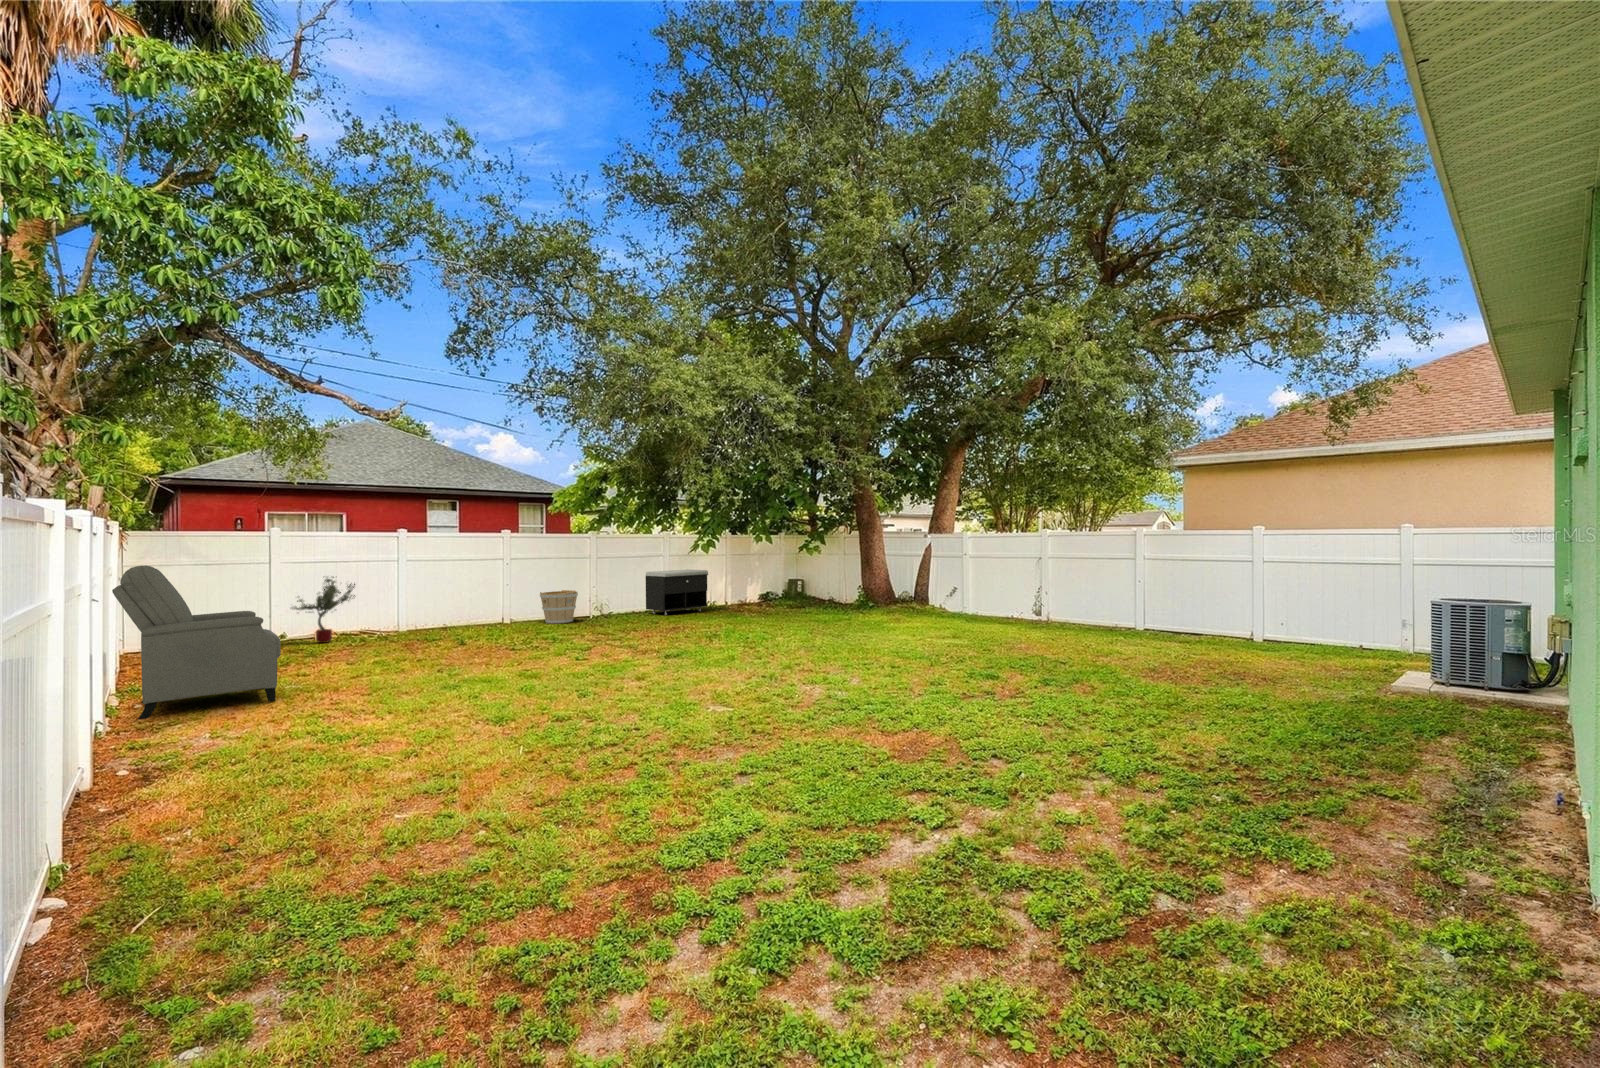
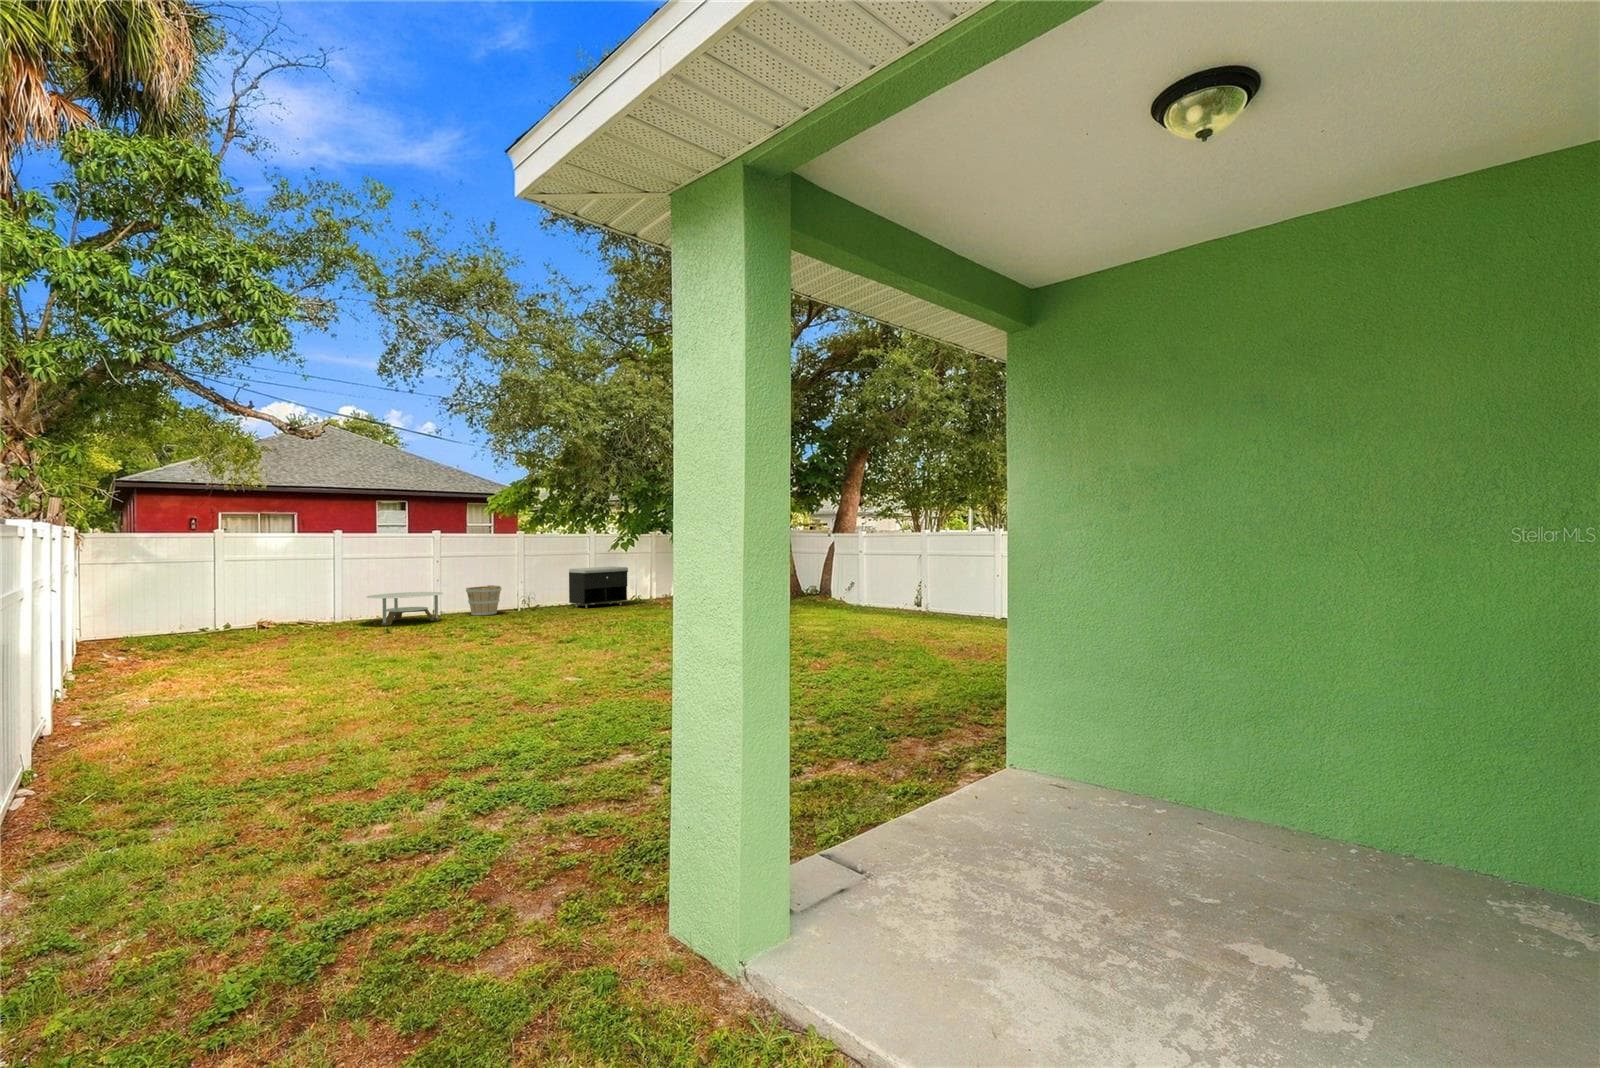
chair: present [112,565,281,719] -> none [69,566,210,689]
potted tree: present [293,577,355,643] -> none [230,572,292,632]
round table: none [436,597,518,636] -> present [367,592,443,626]

